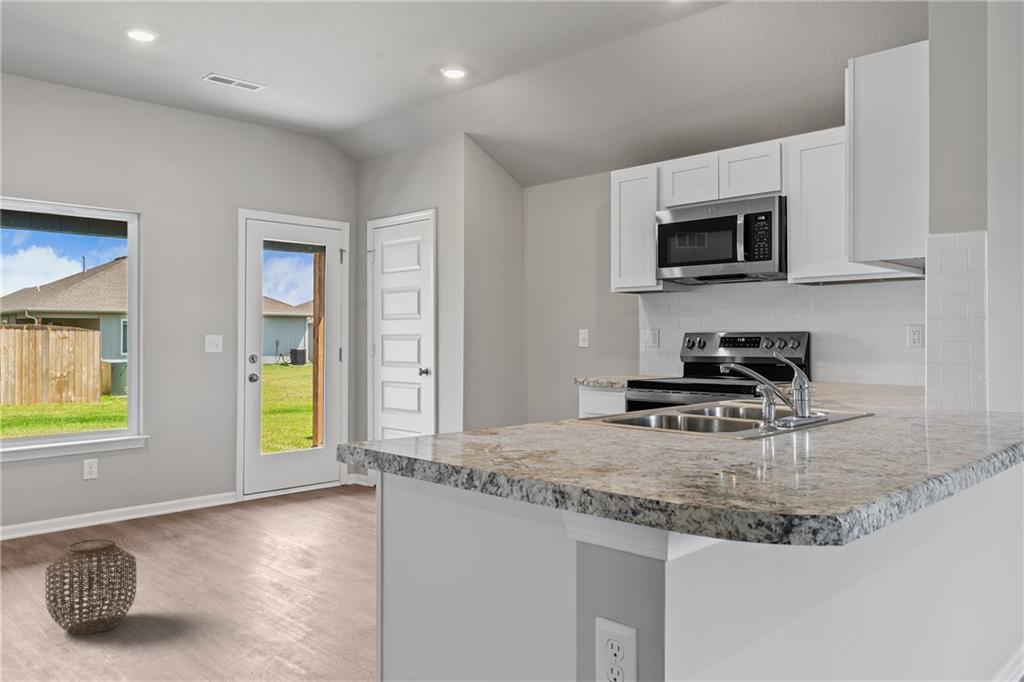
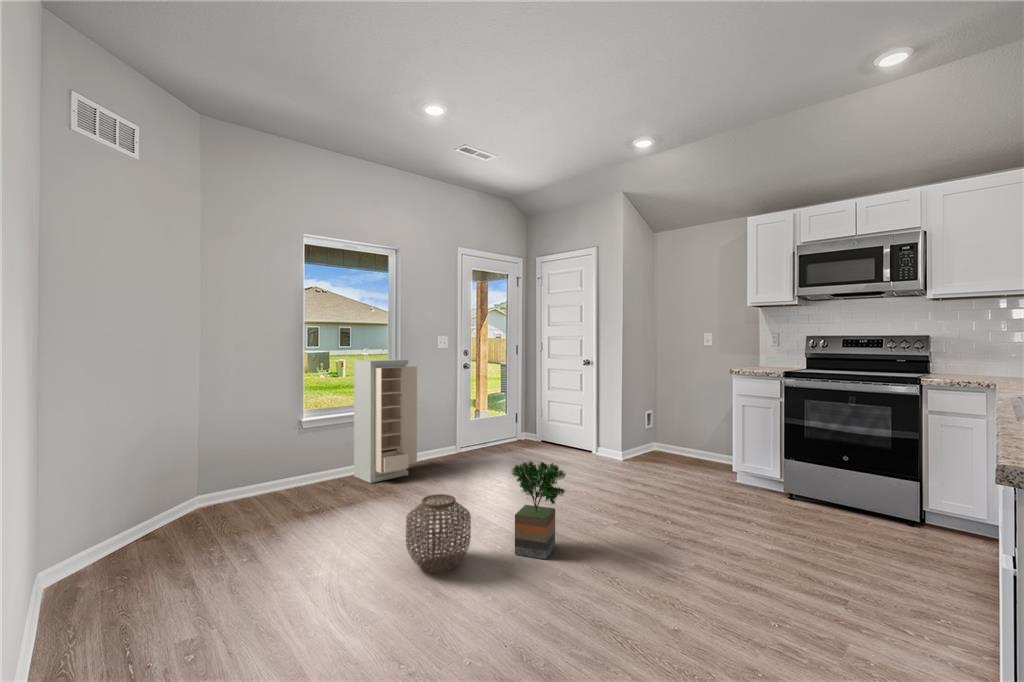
storage cabinet: none [66,369,158,539] -> present [354,359,417,483]
potted tree: none [196,496,275,619] -> present [512,461,566,559]

